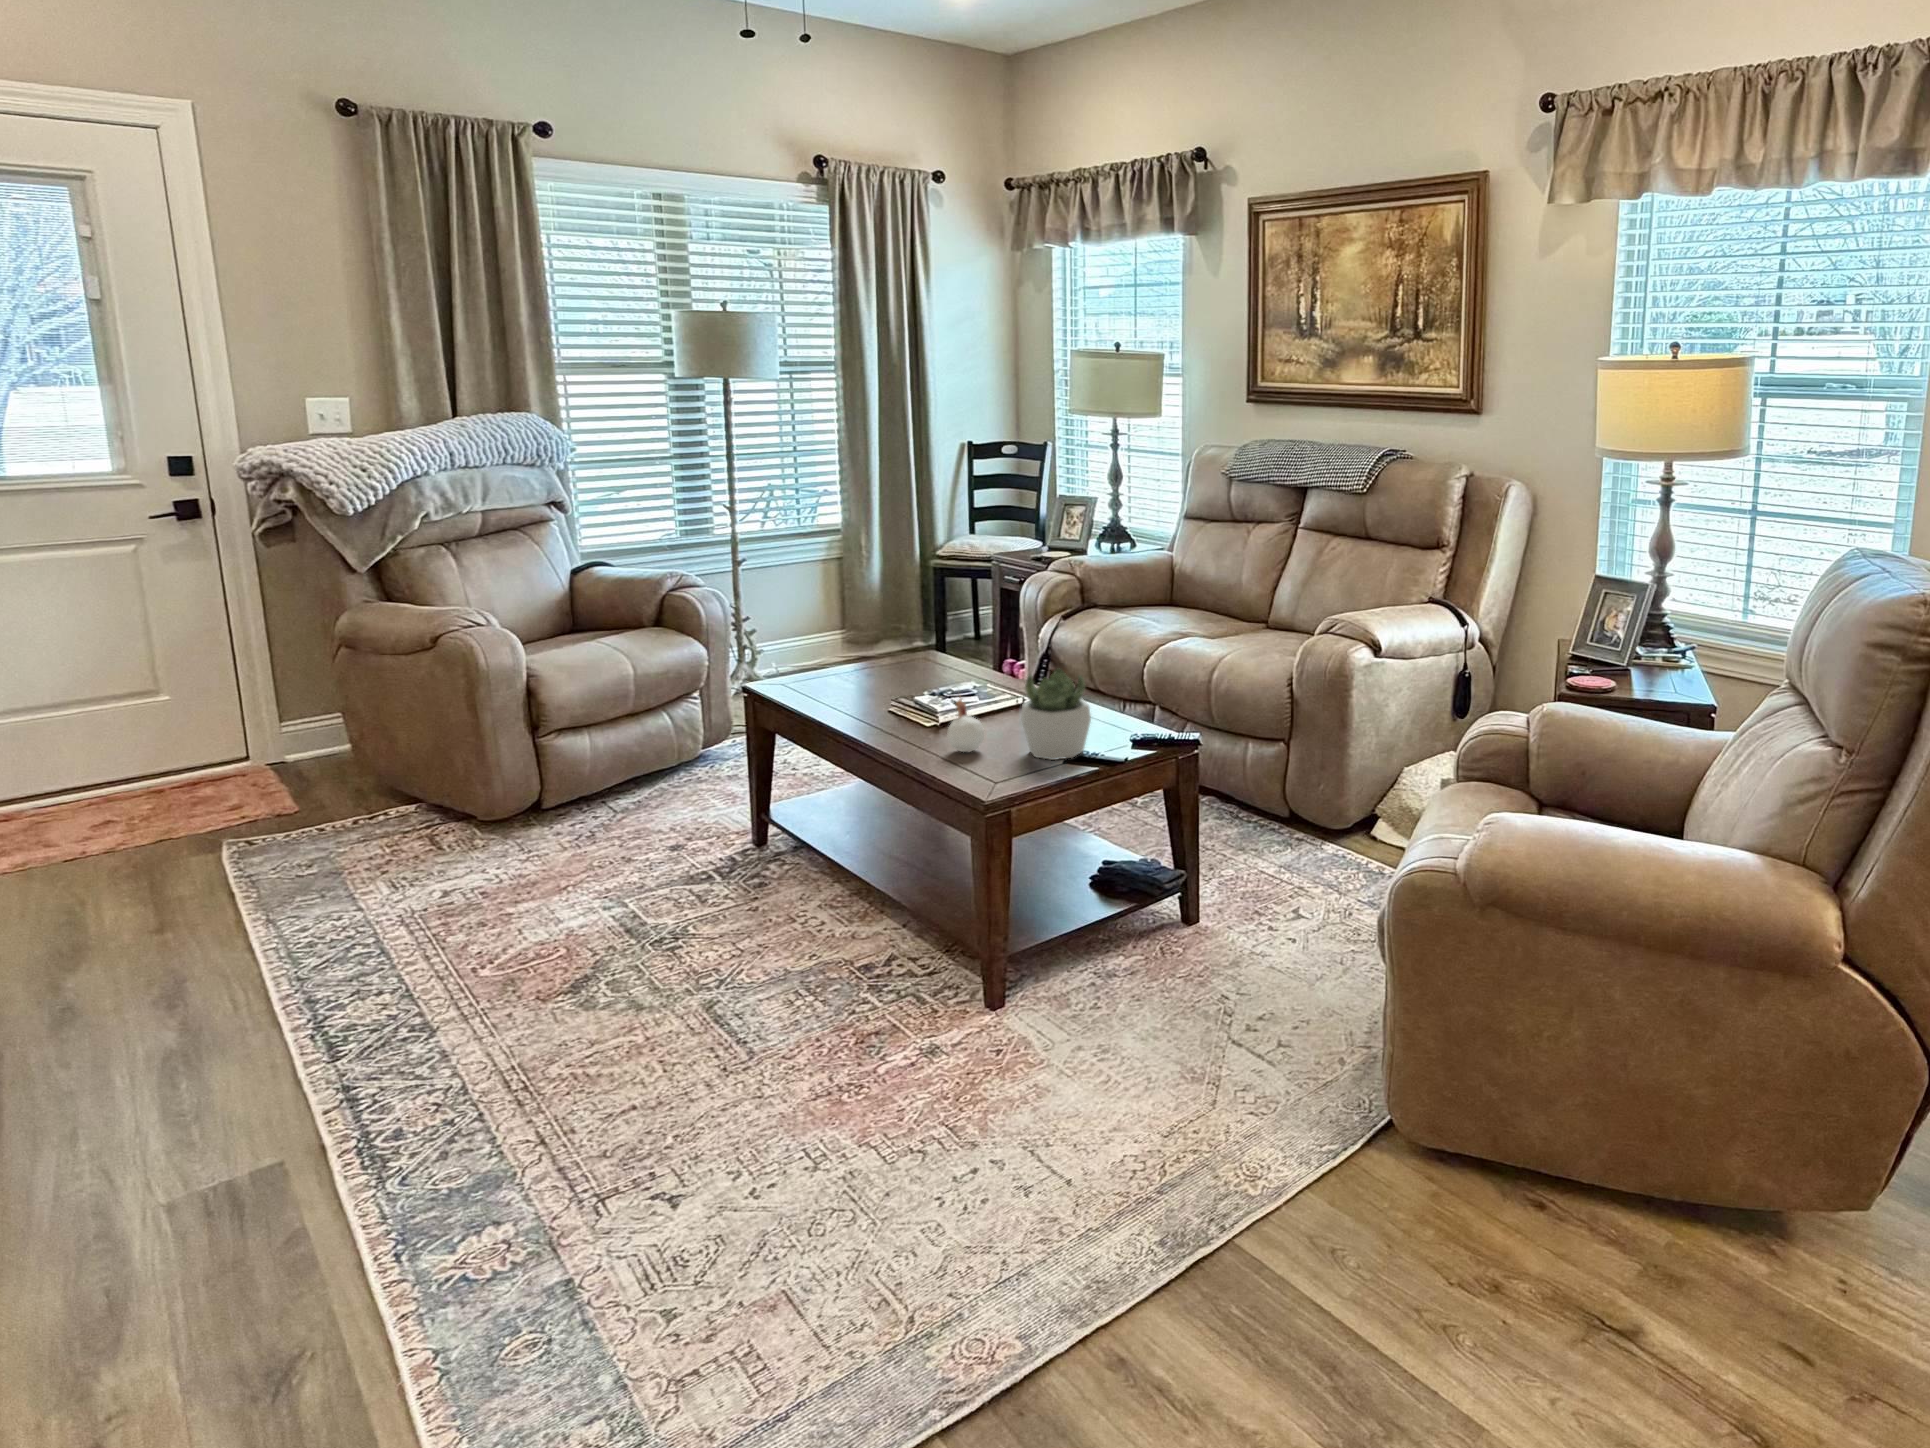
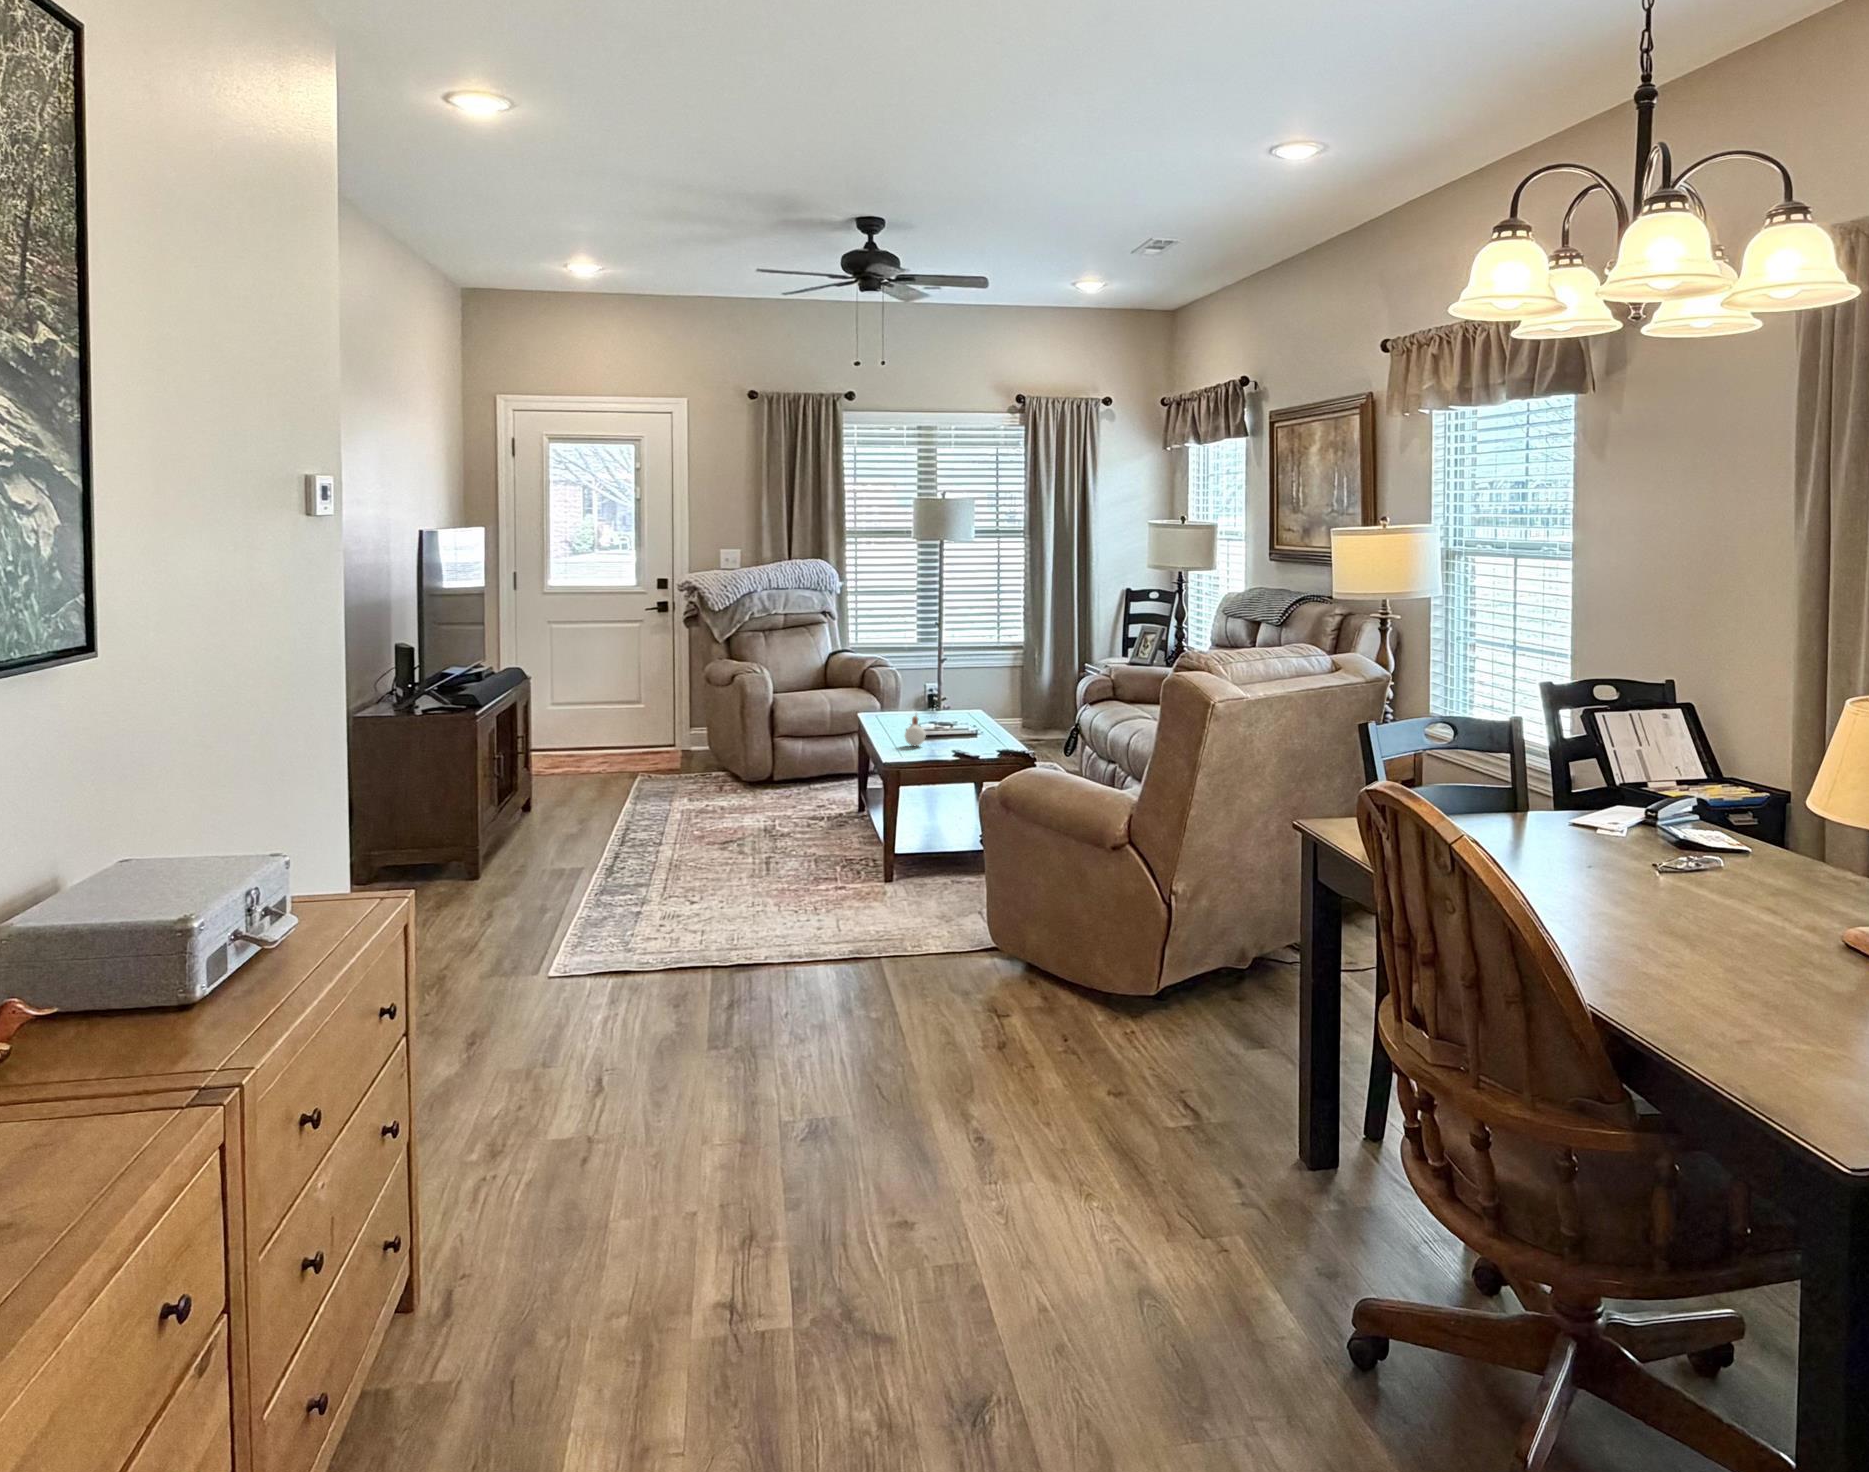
succulent plant: present [1021,669,1091,760] -> none [939,702,980,754]

